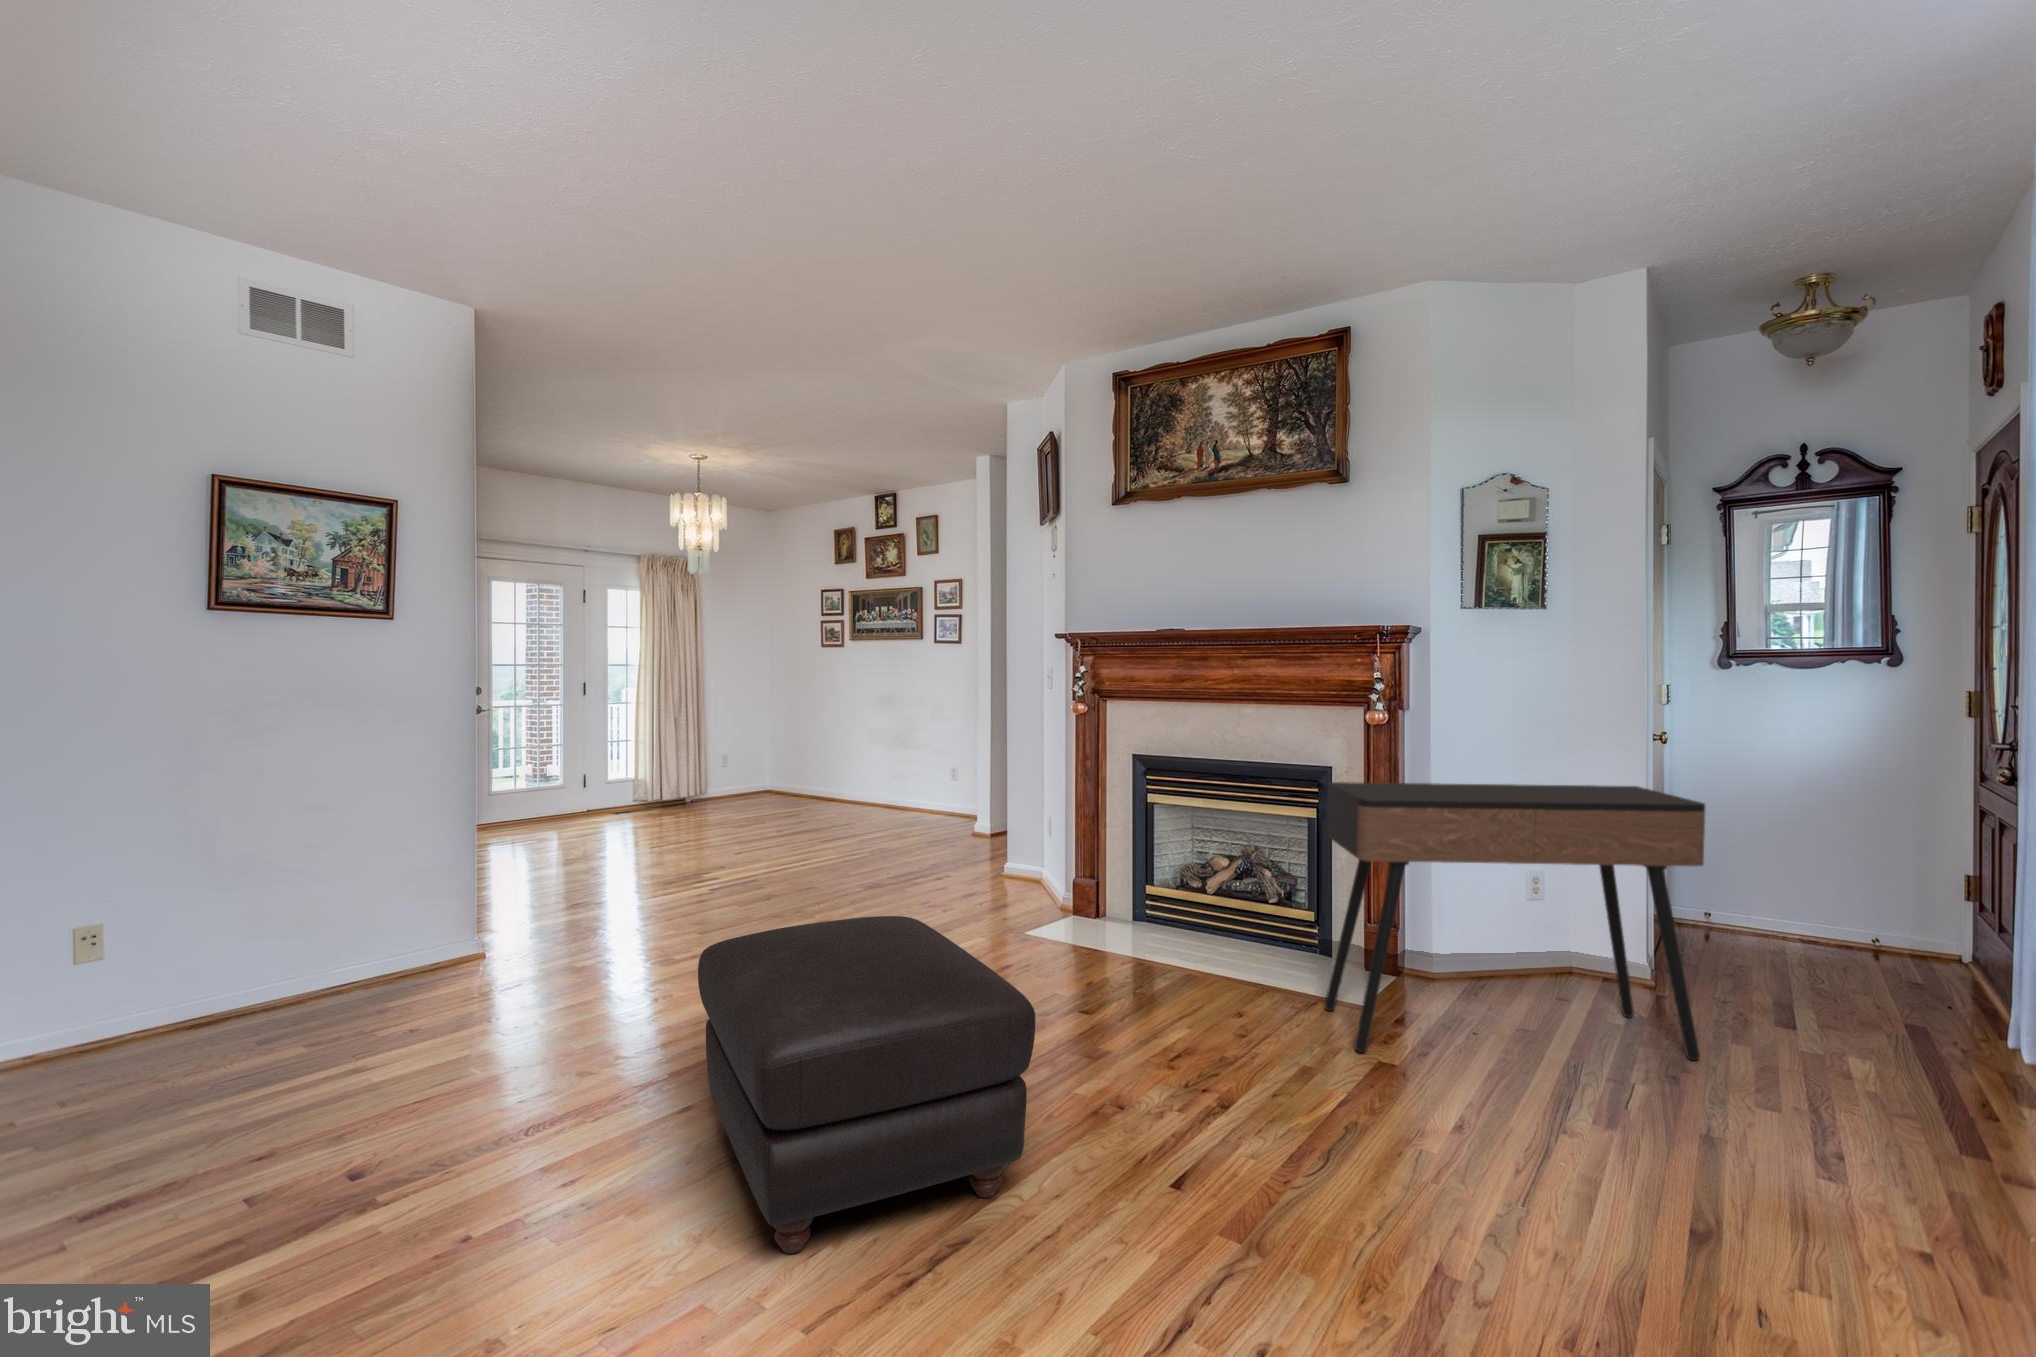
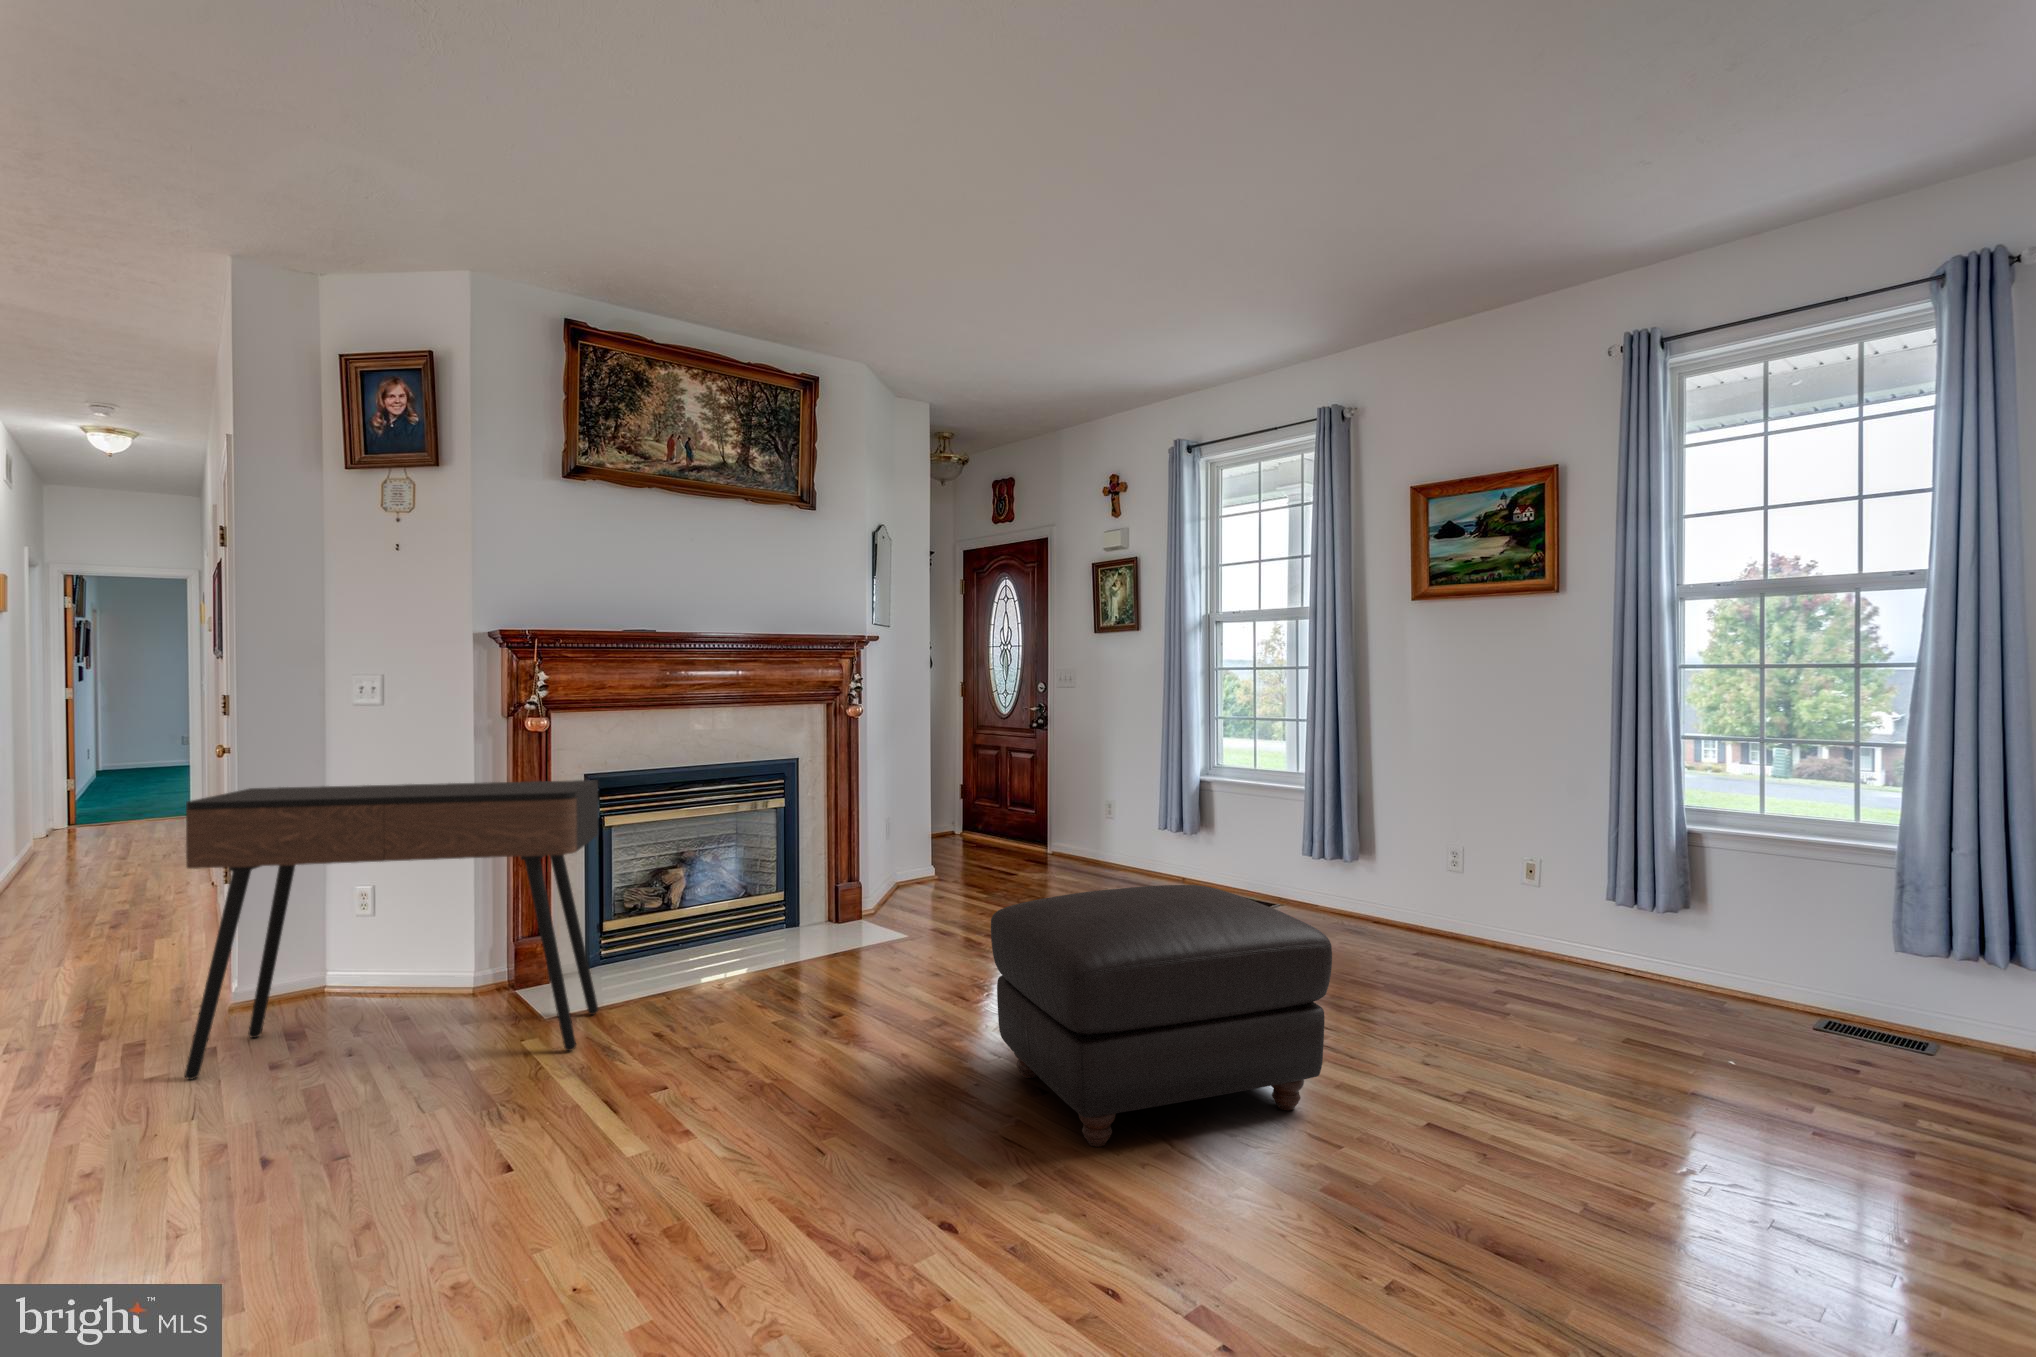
console table: present [1324,782,1705,1060] -> present [185,780,598,1080]

